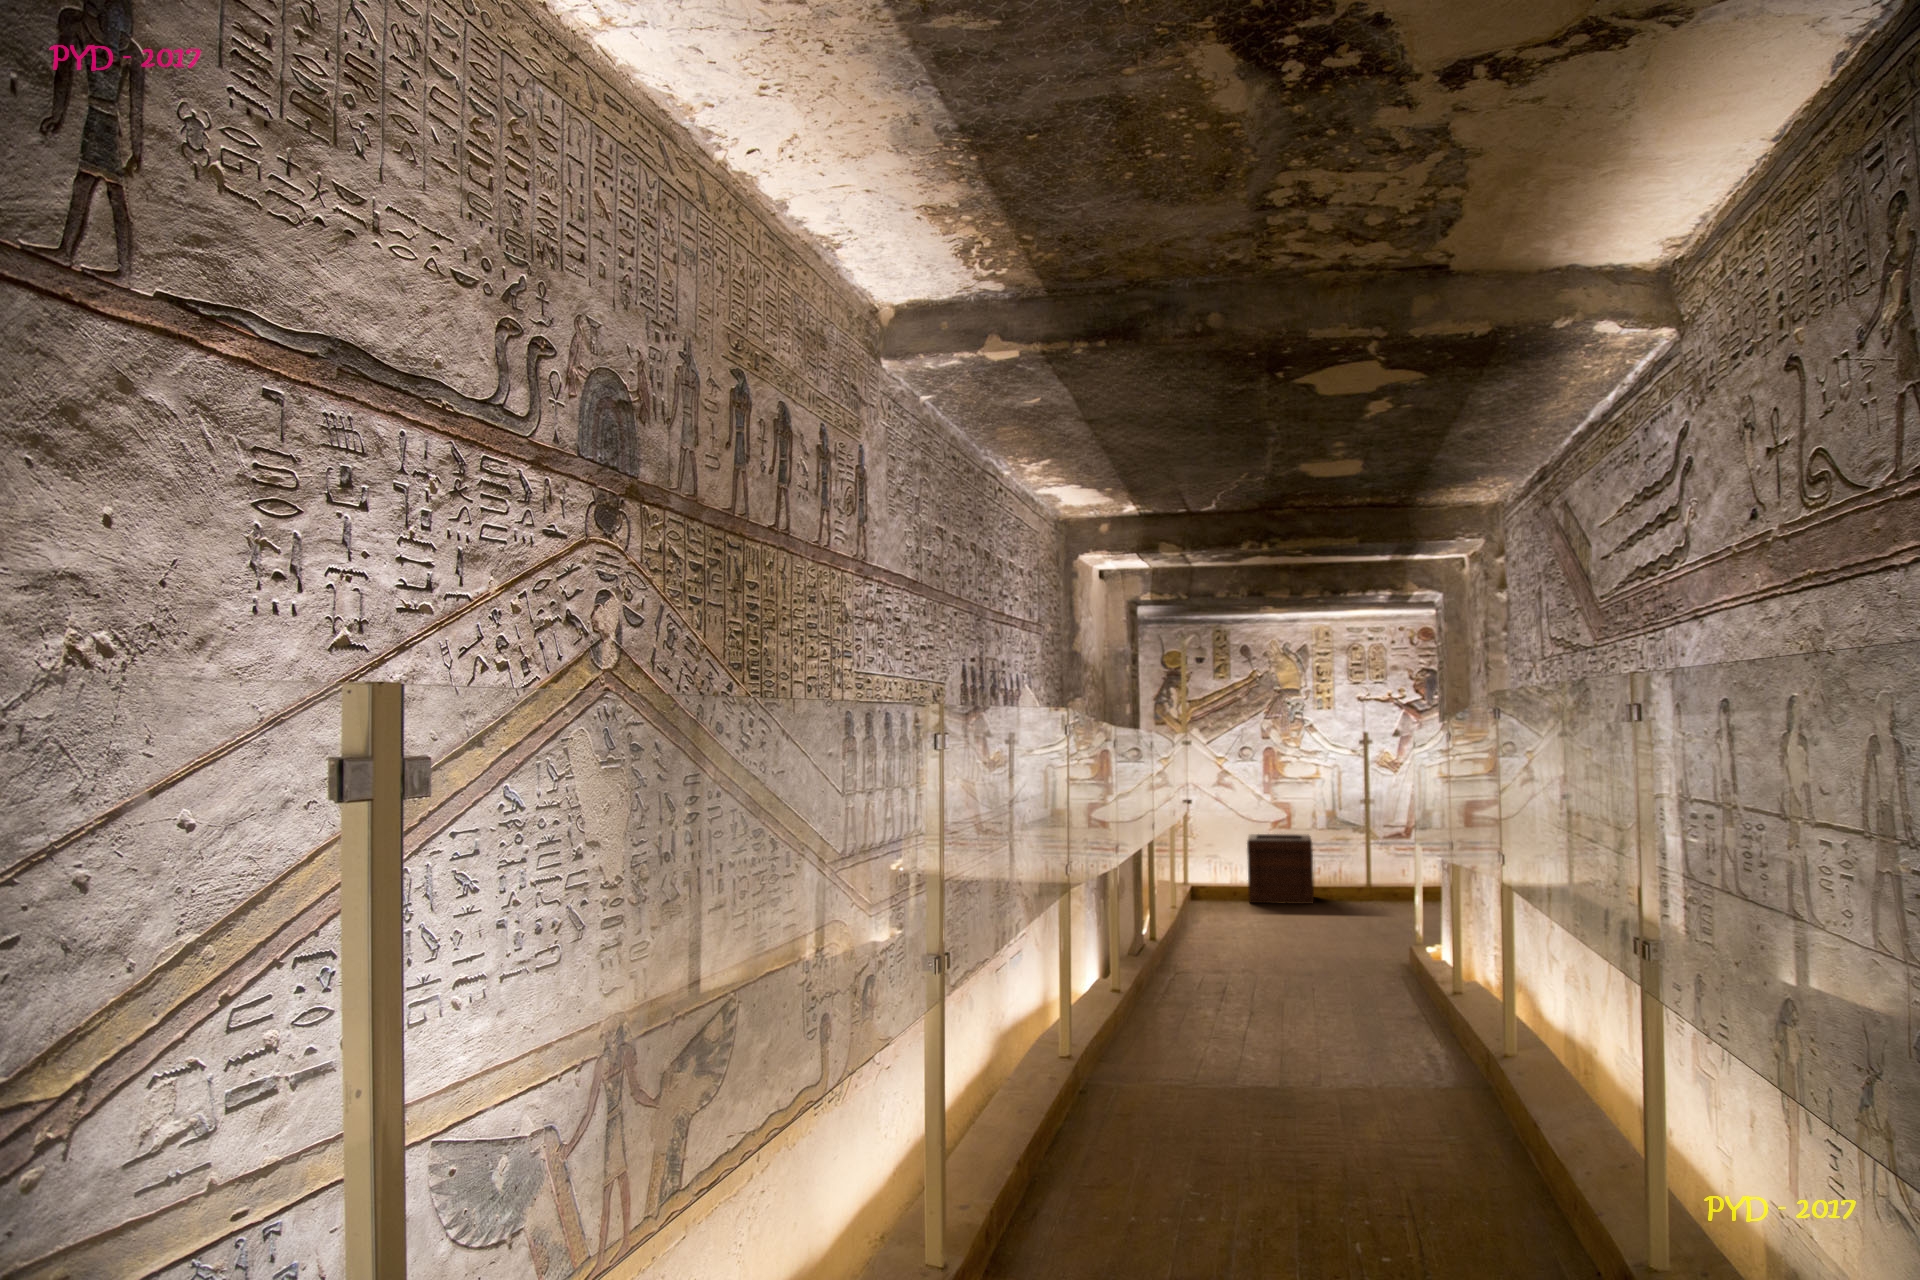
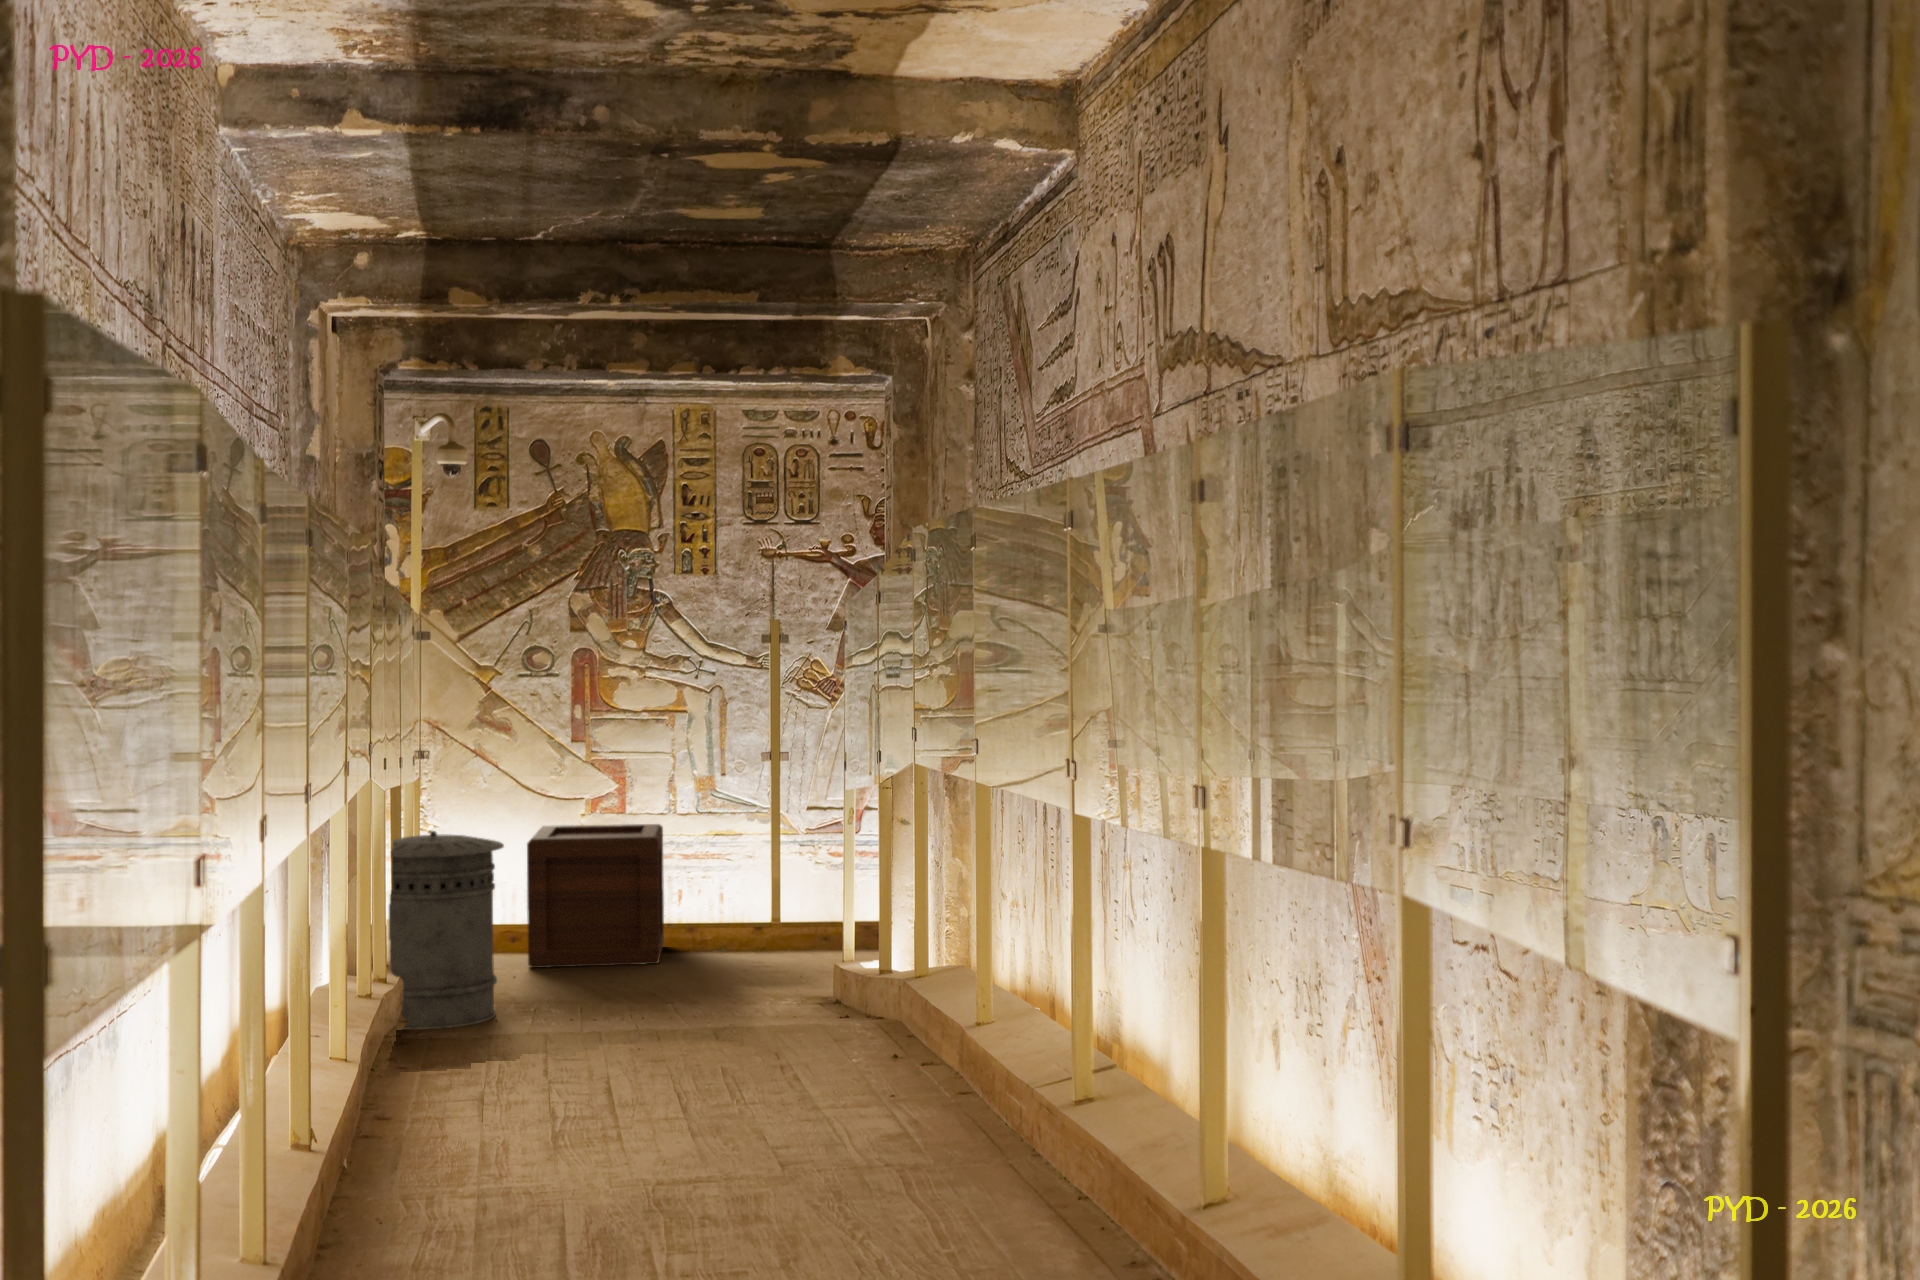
trash can: none [1183,833,1248,925] -> present [389,831,504,1030]

